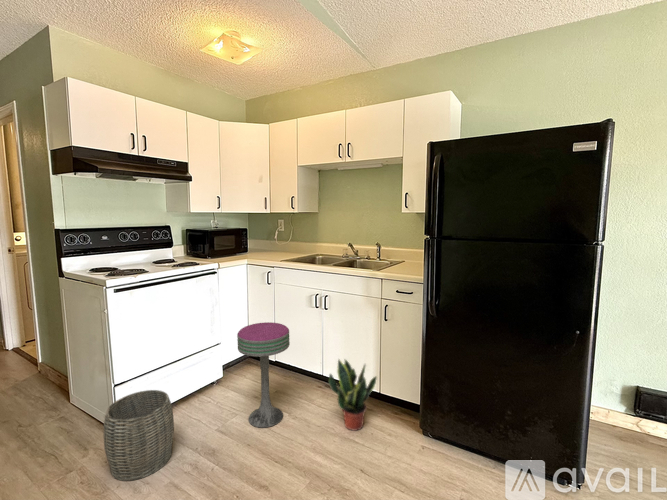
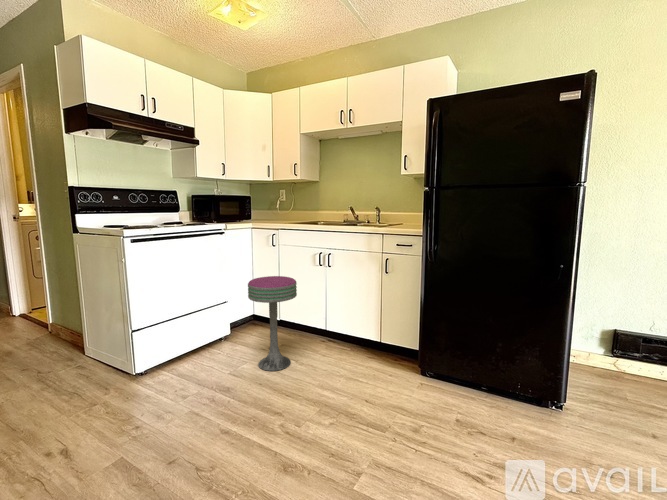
potted plant: present [329,360,377,431] -> none [334,305,378,372]
woven basket: present [104,390,174,481] -> none [127,333,191,410]

